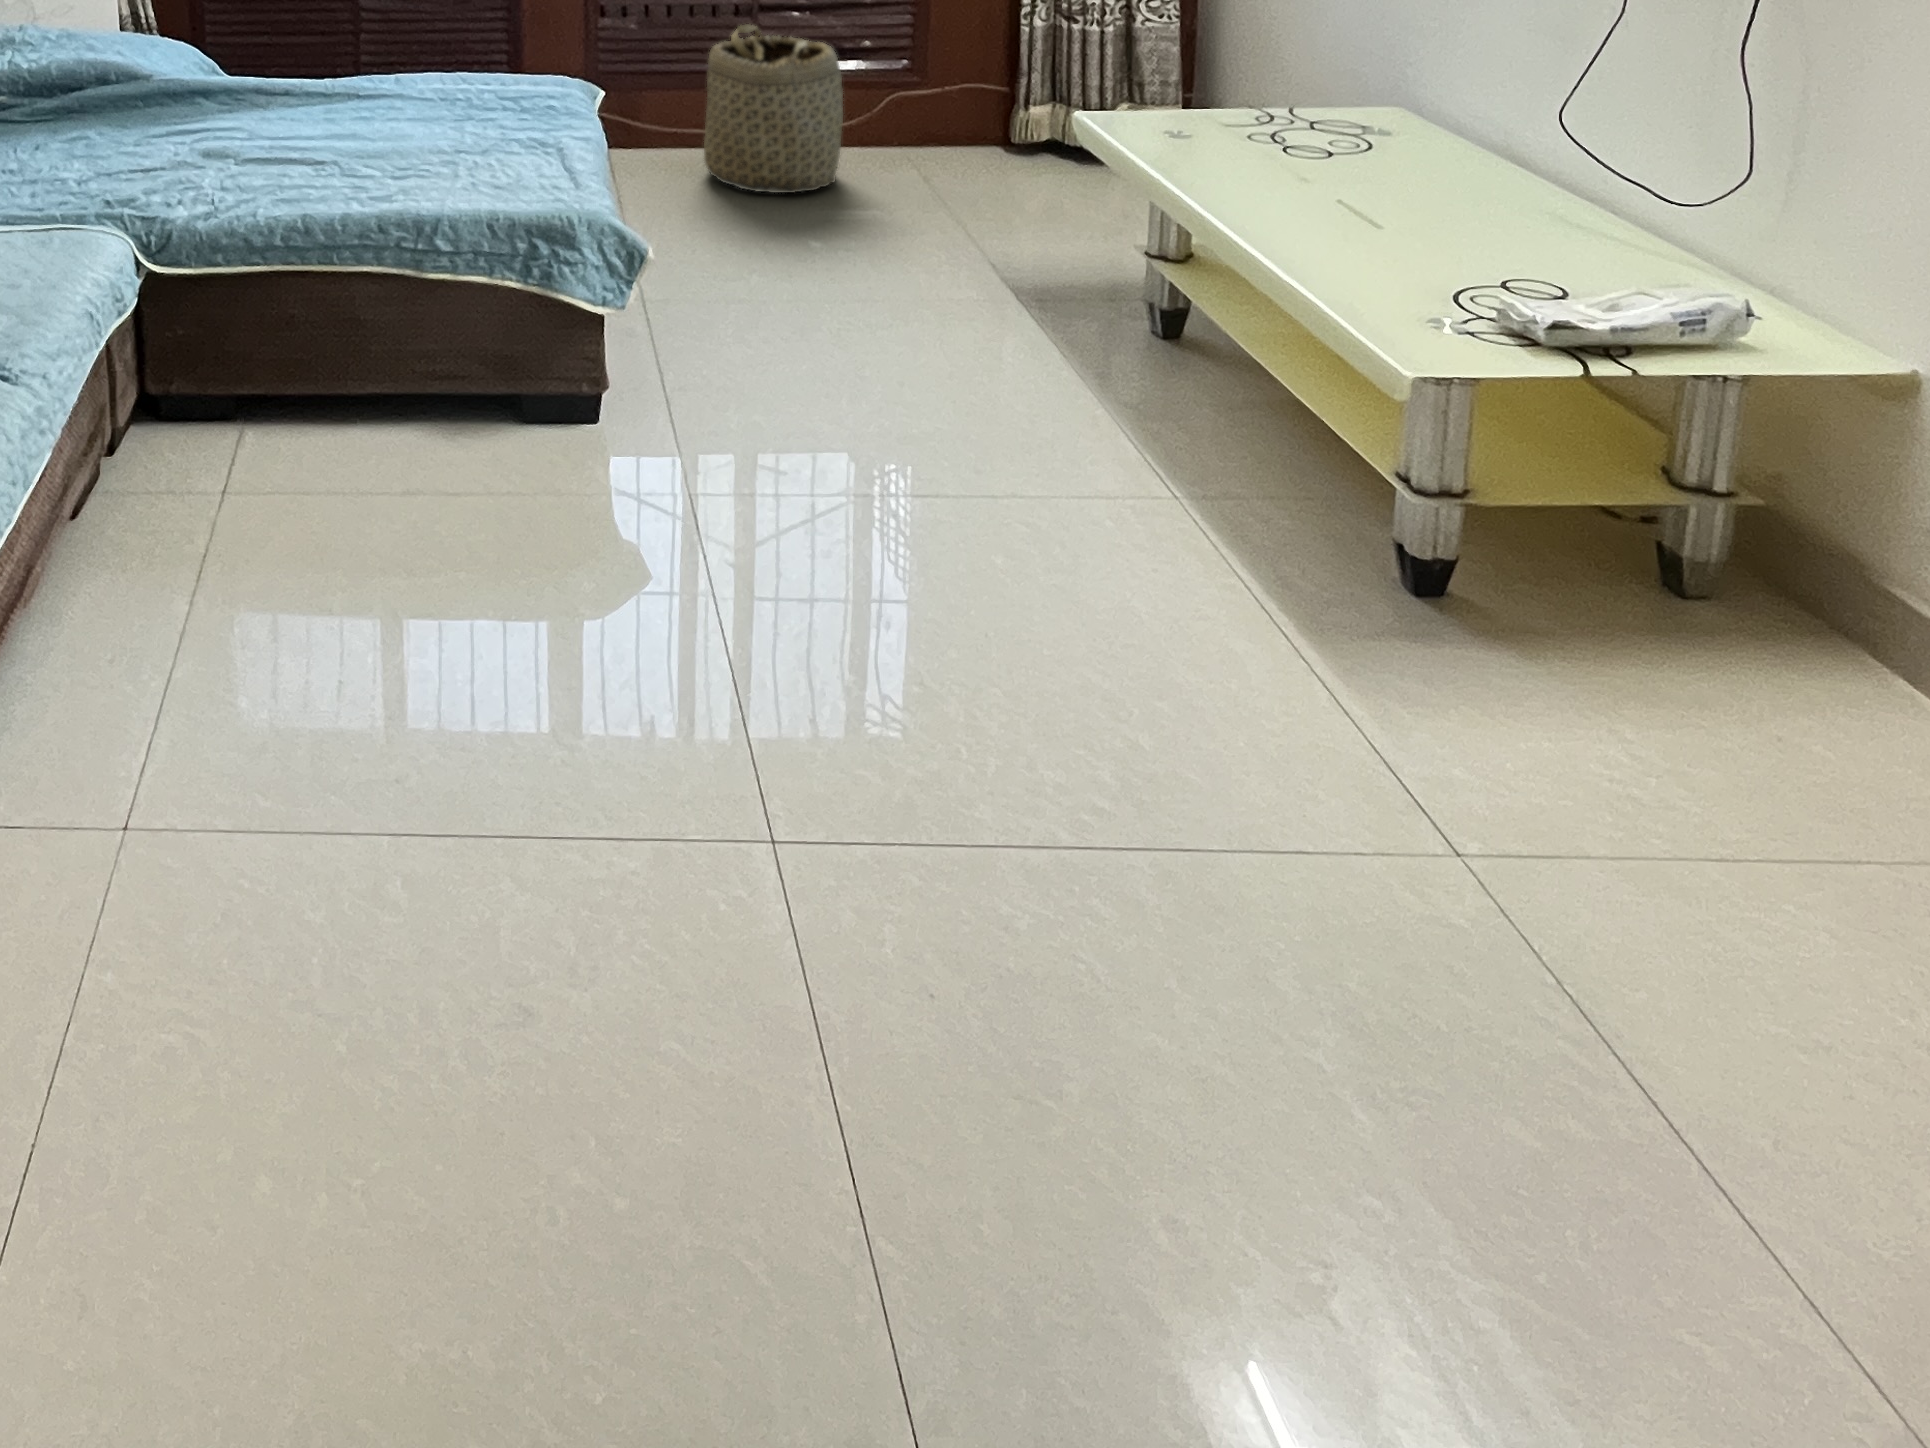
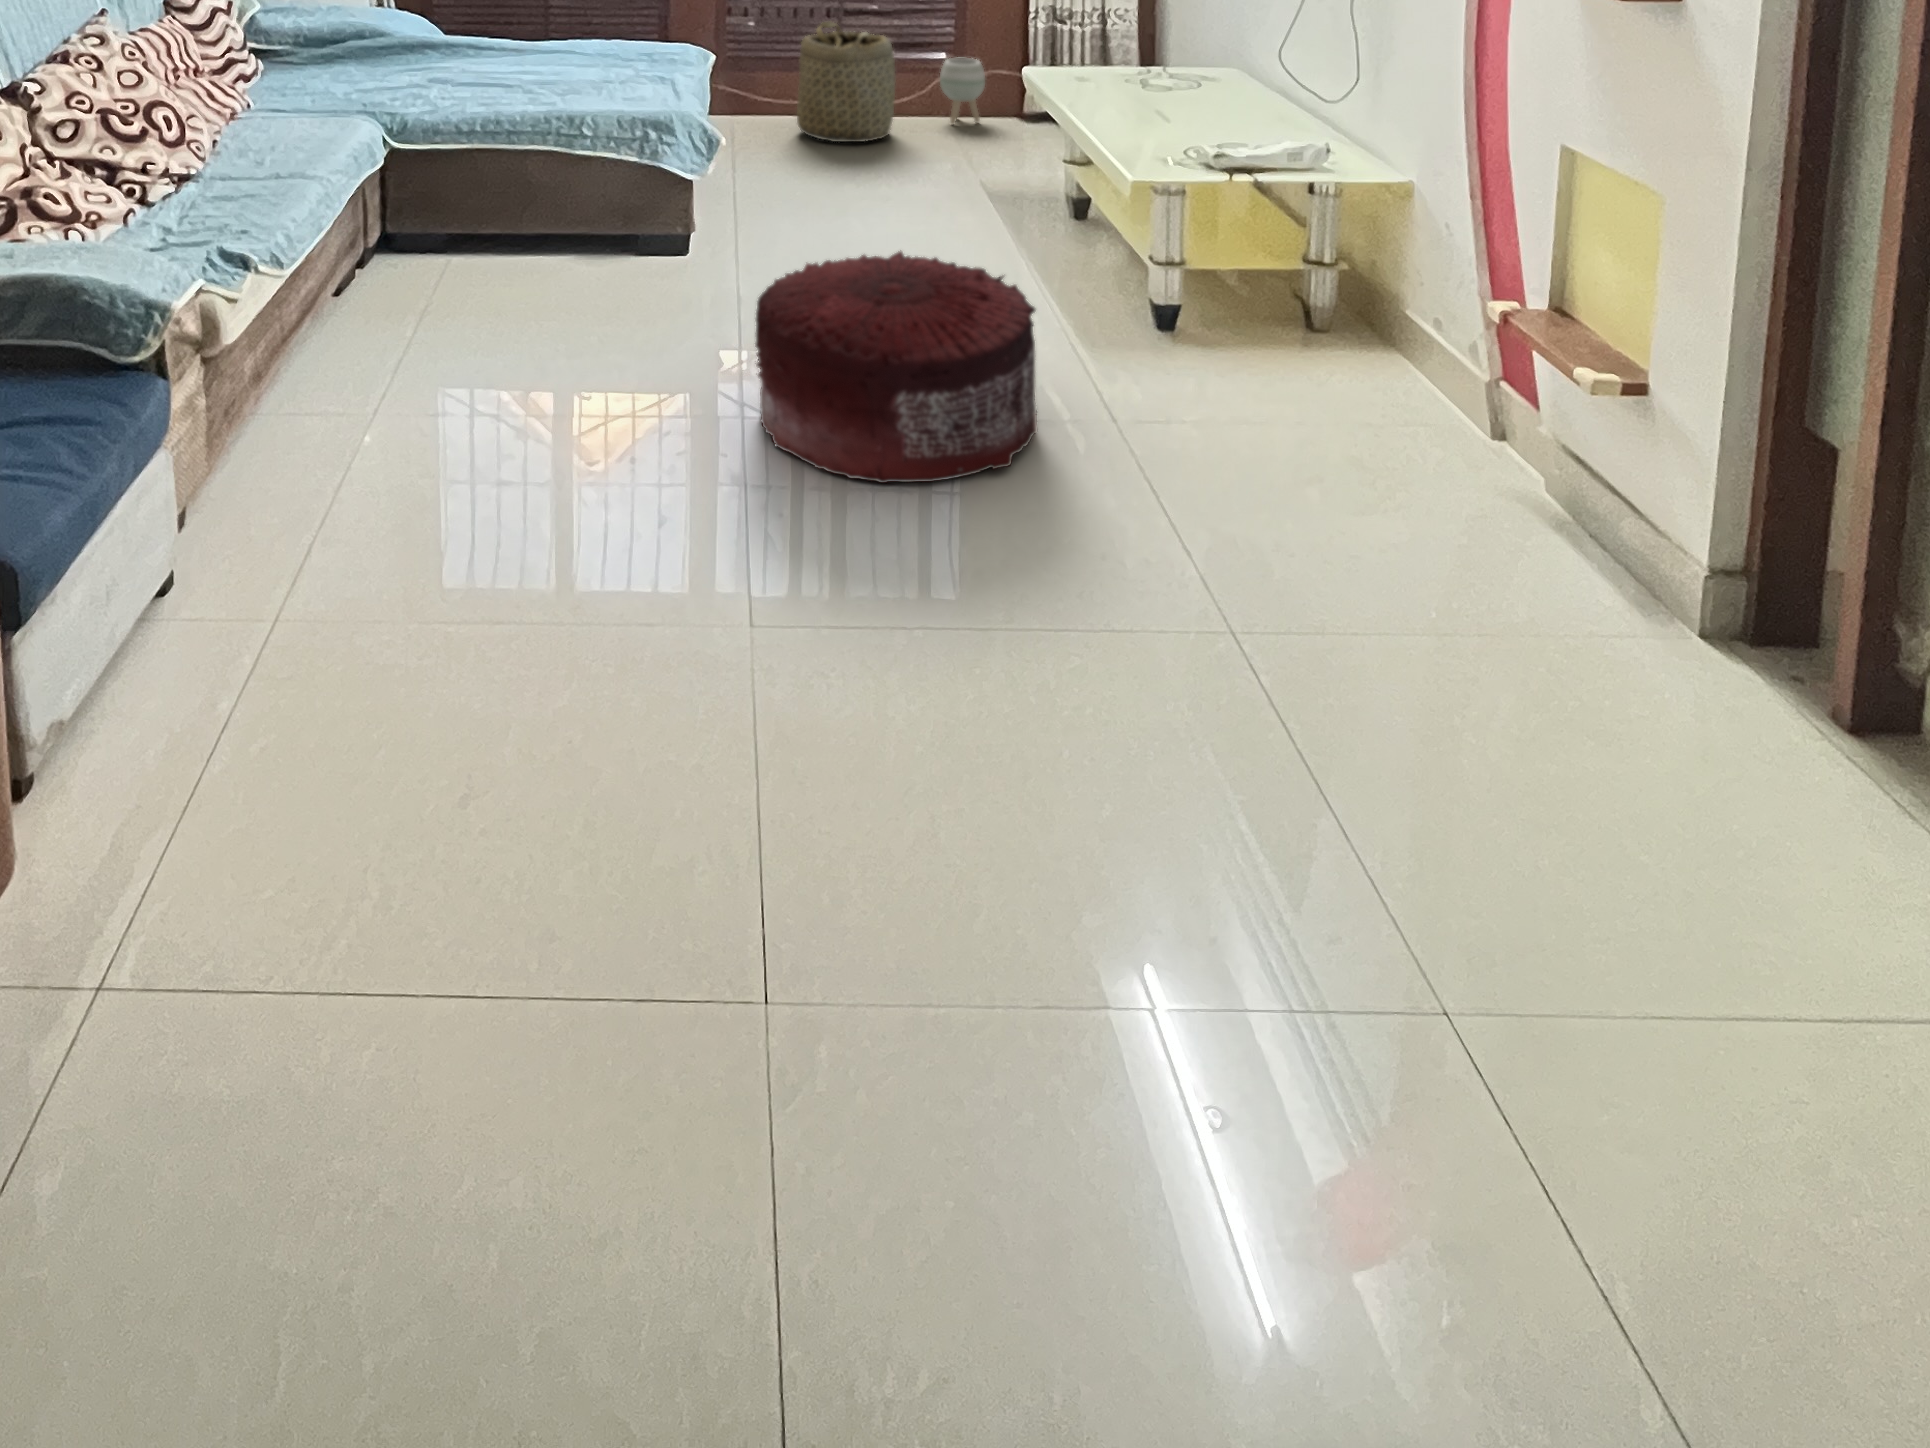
planter: none [895,65,959,158] -> present [940,58,985,125]
pouf: none [807,525,1378,1102] -> present [755,250,1038,483]

